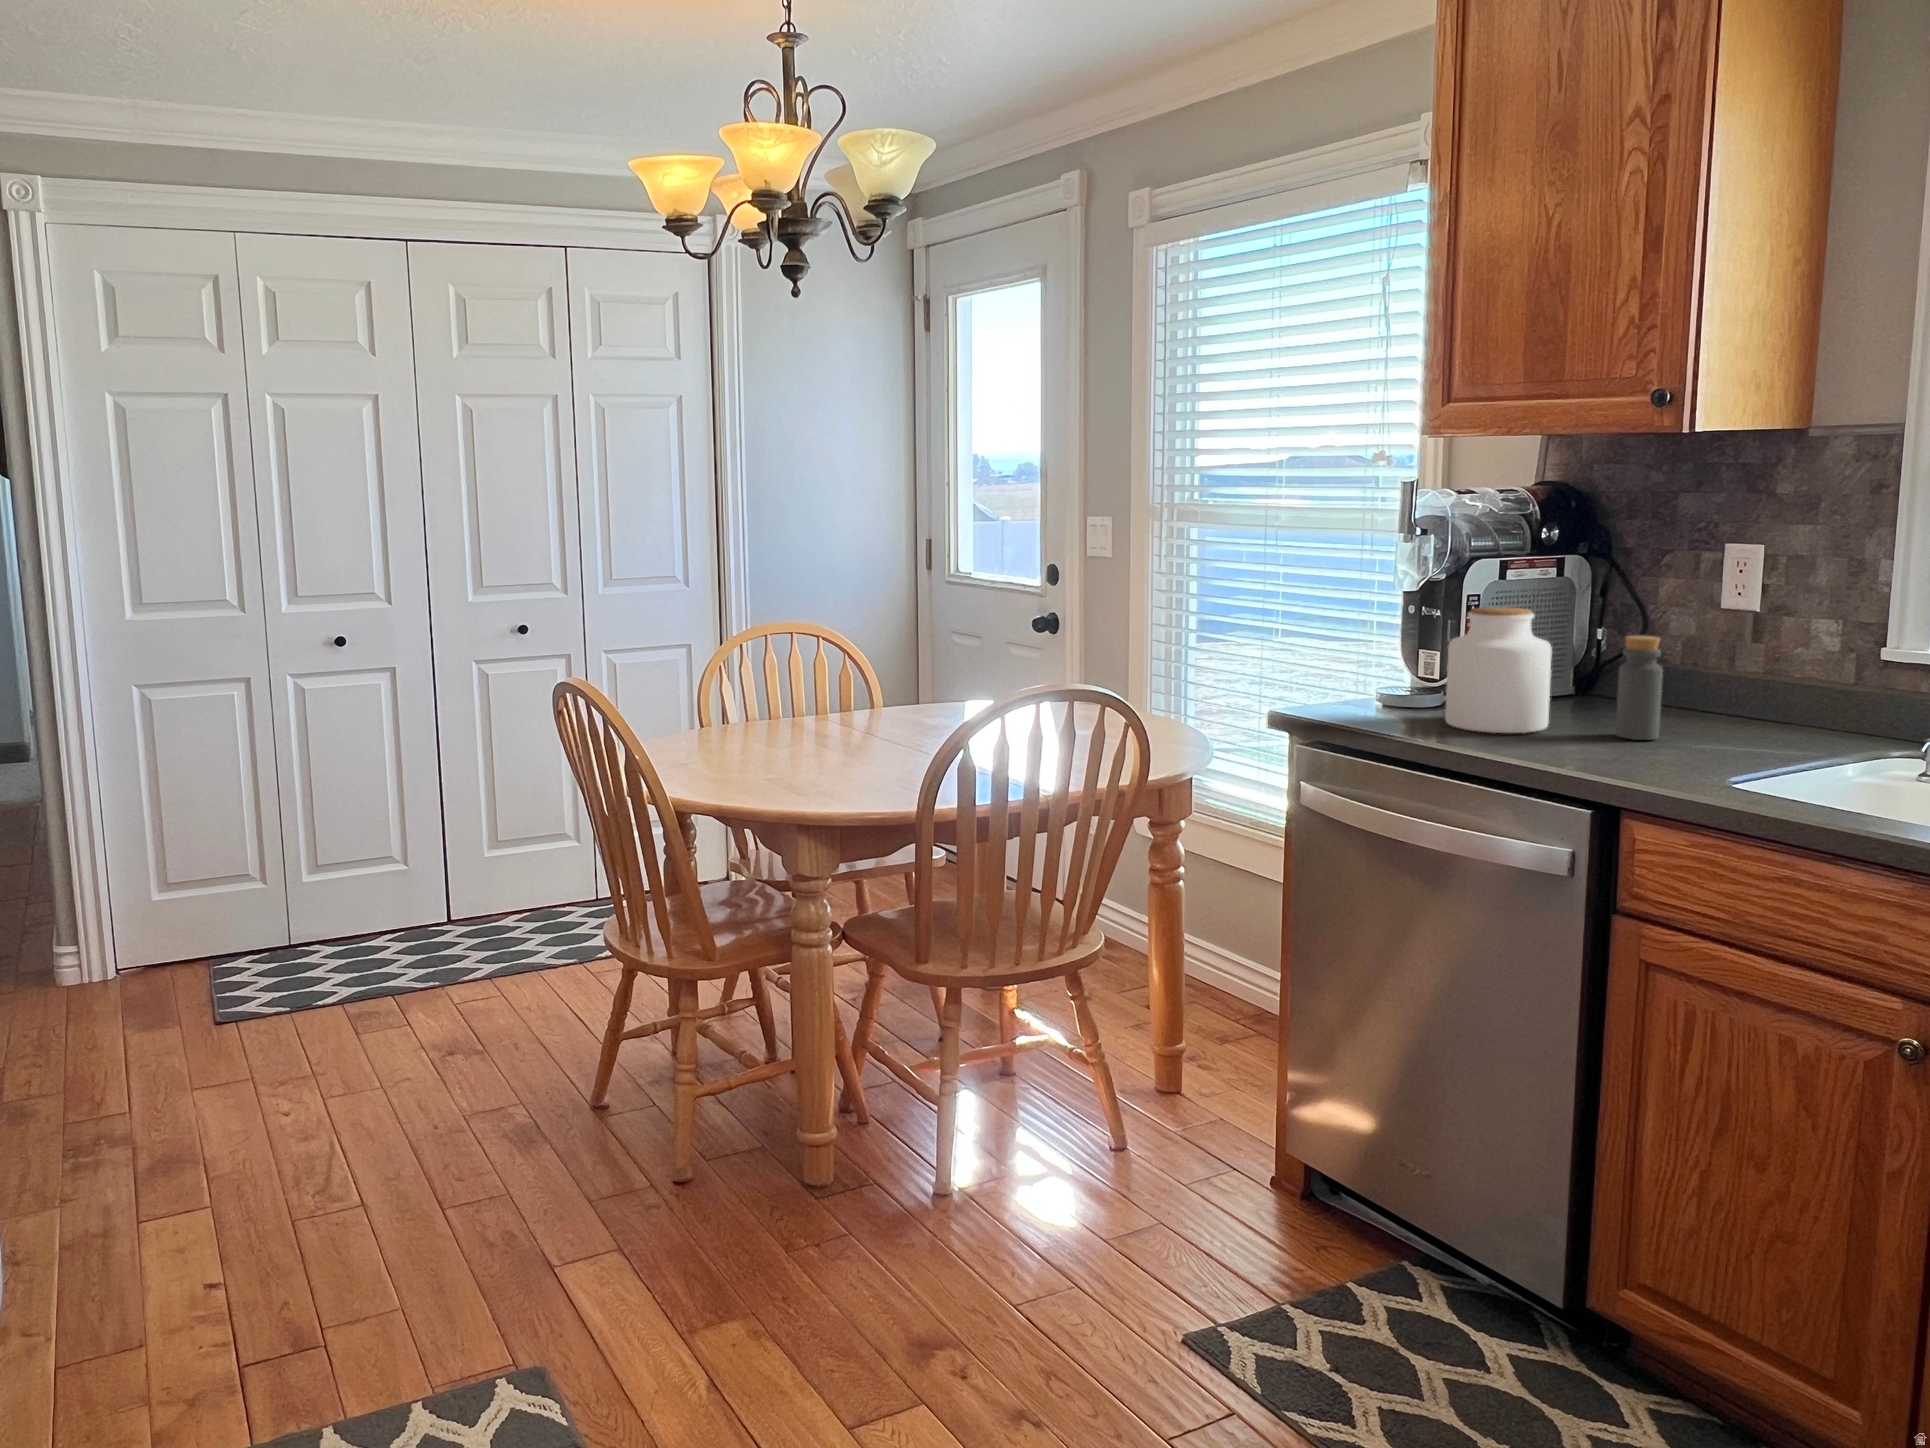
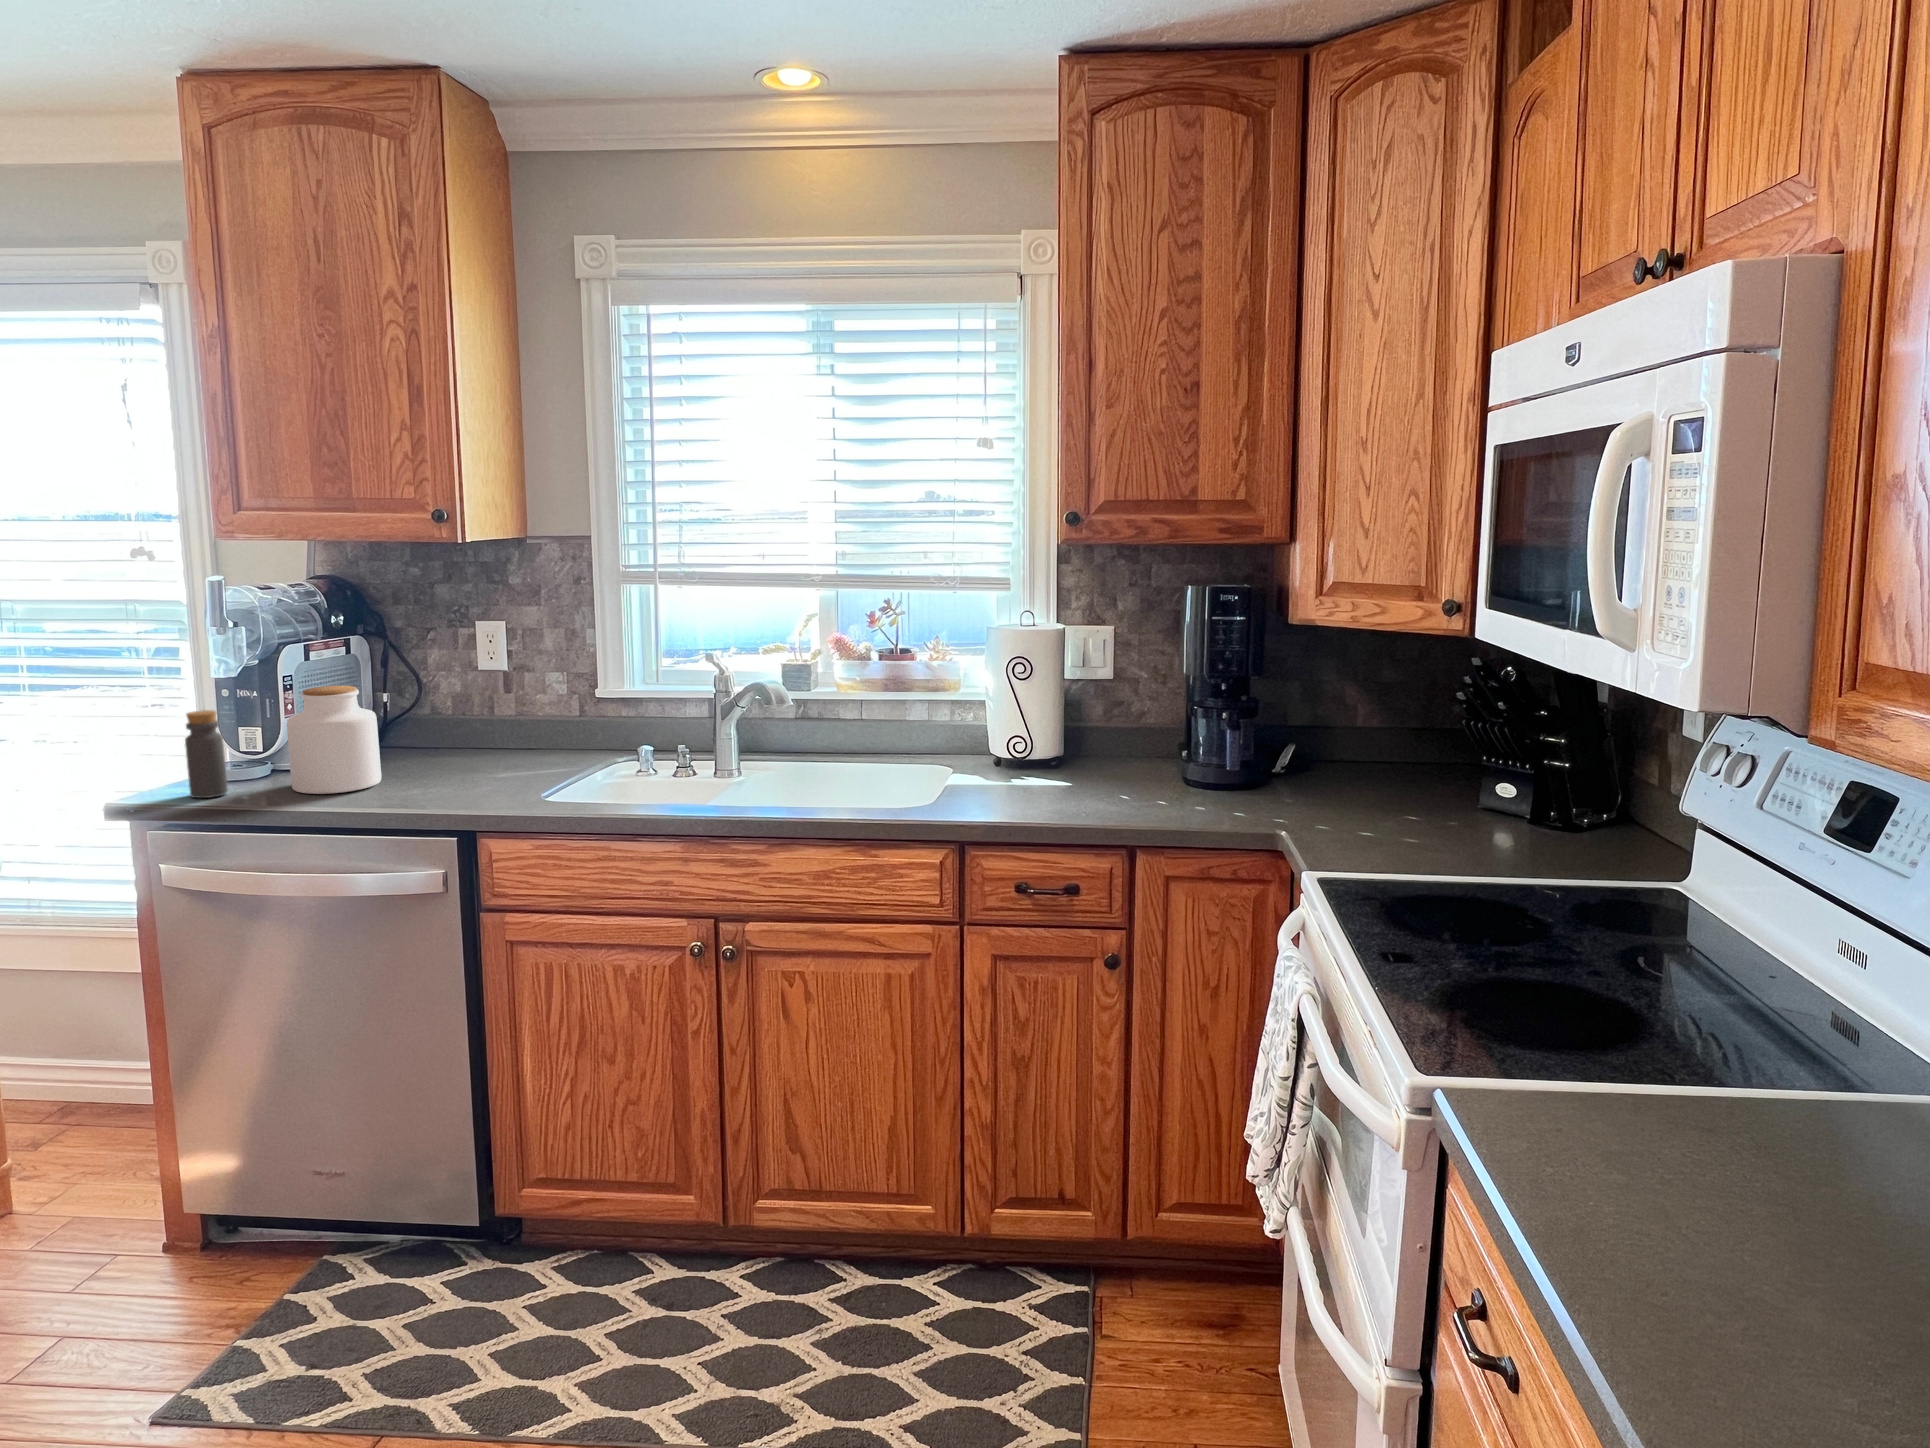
bottle: present [1616,636,1663,740] -> present [185,710,228,798]

